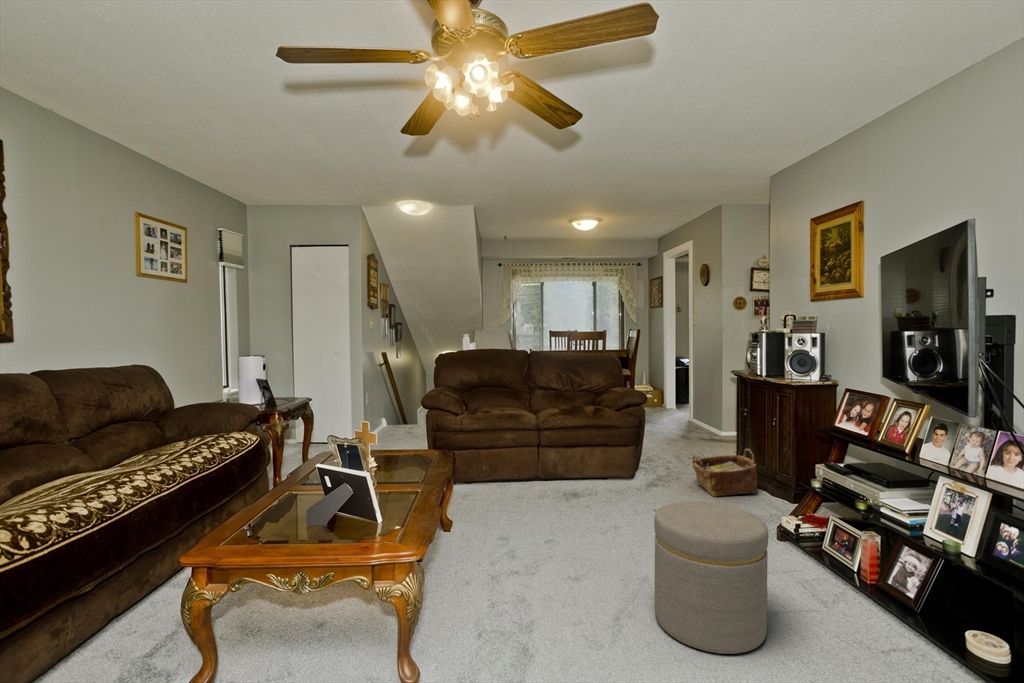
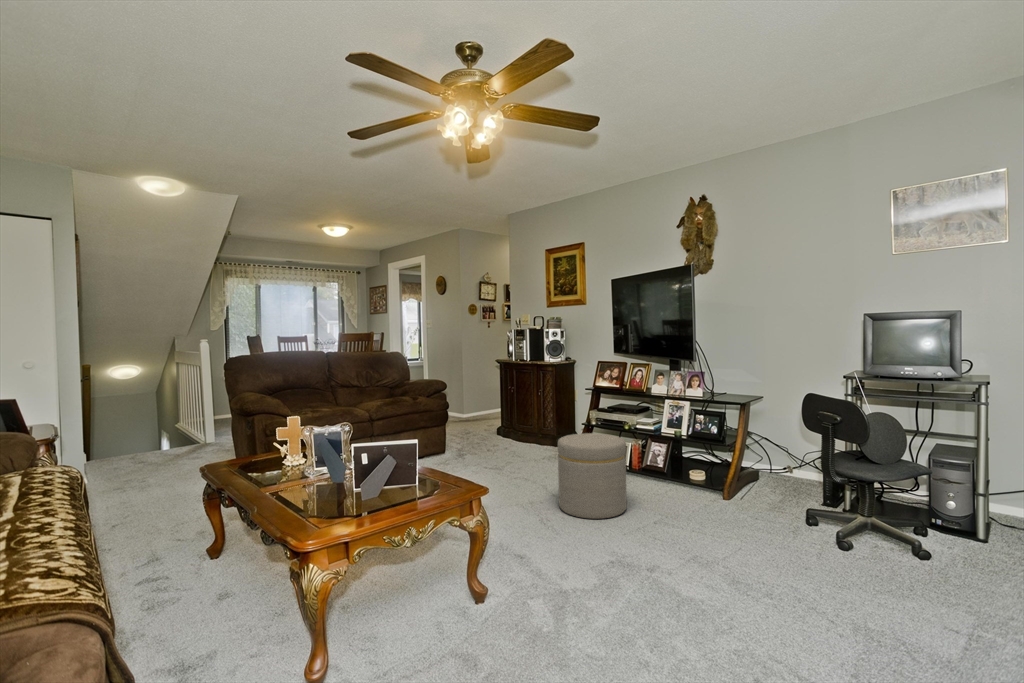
woven basket: present [692,449,757,497] -> none [487,414,532,451]

